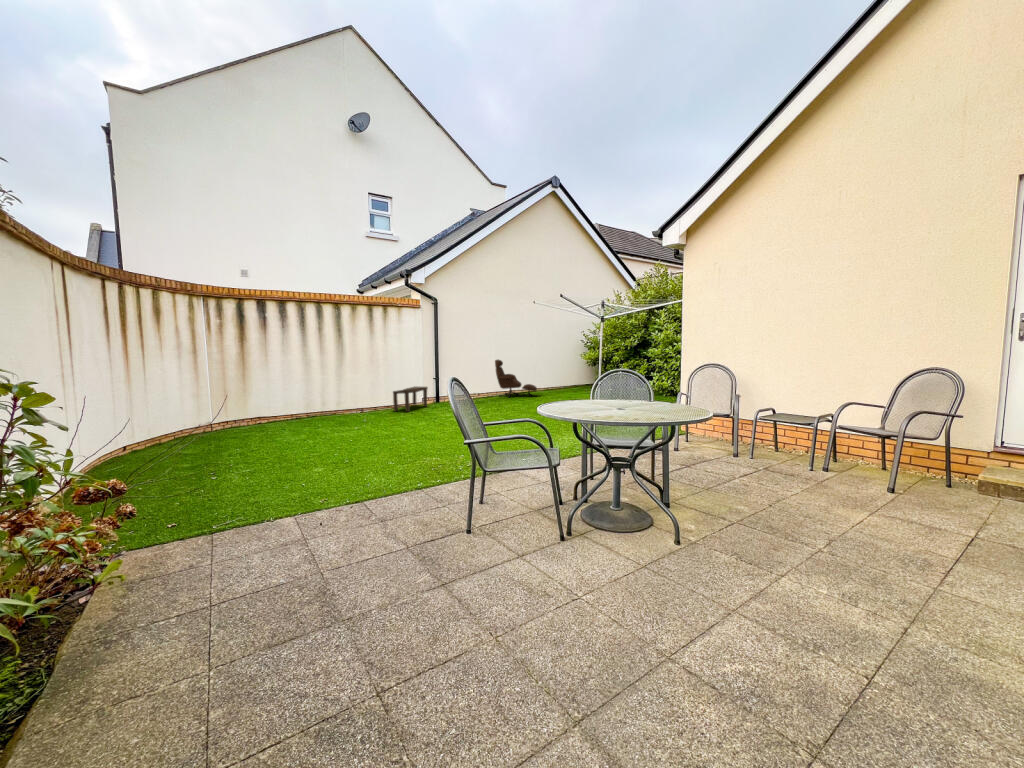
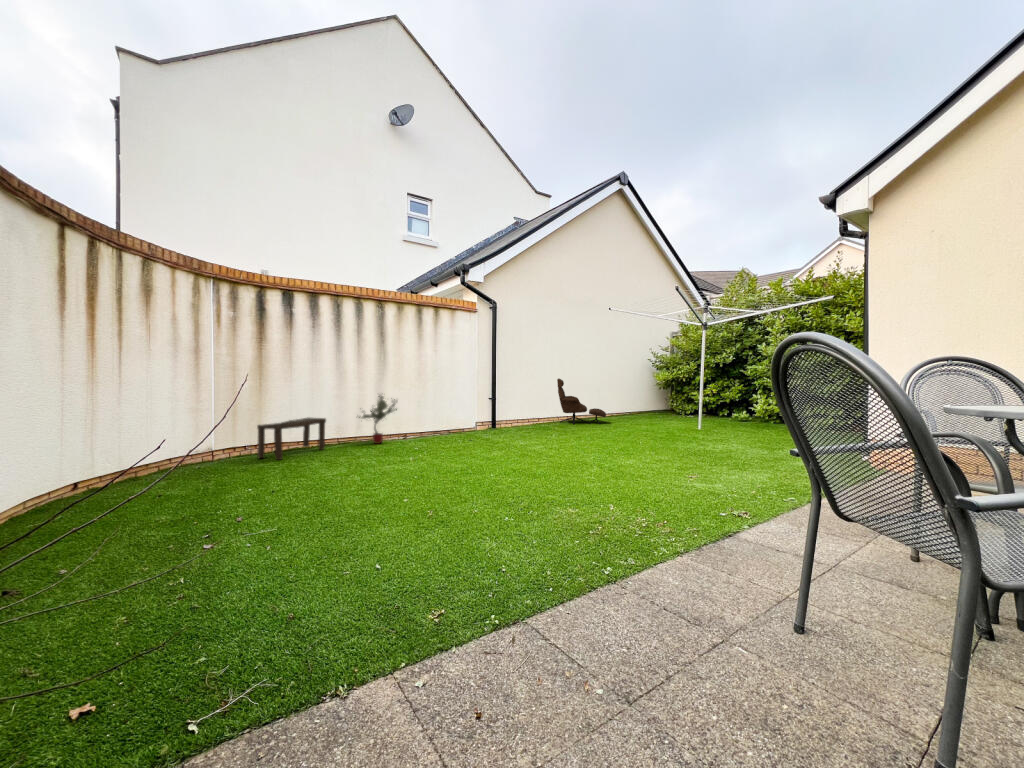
potted tree: none [320,377,354,417] -> present [359,395,397,444]
bench: present [393,386,428,412] -> present [257,417,326,460]

